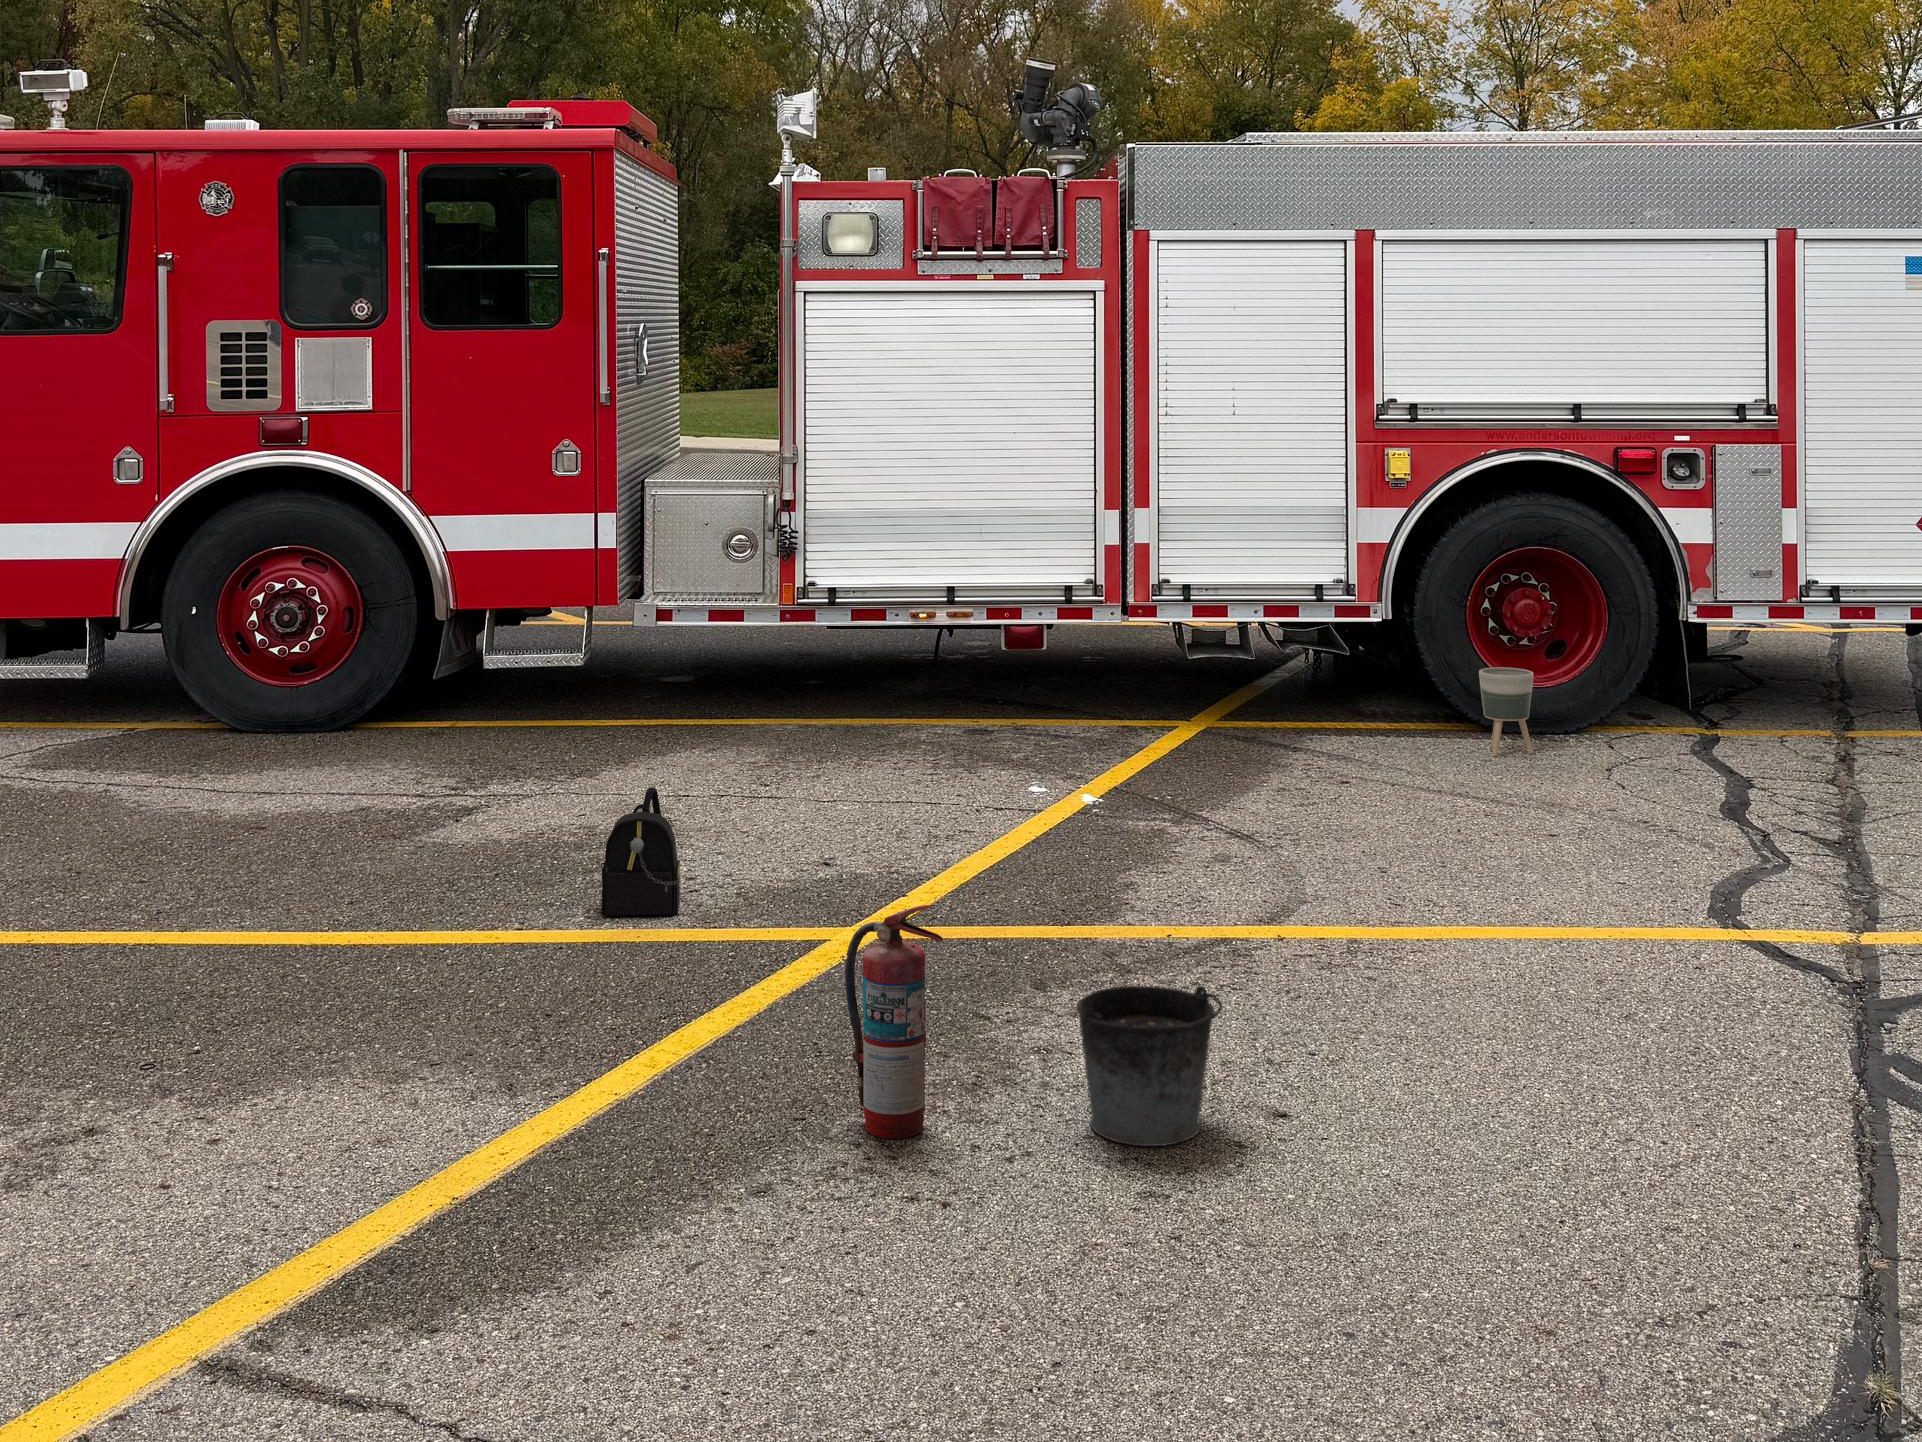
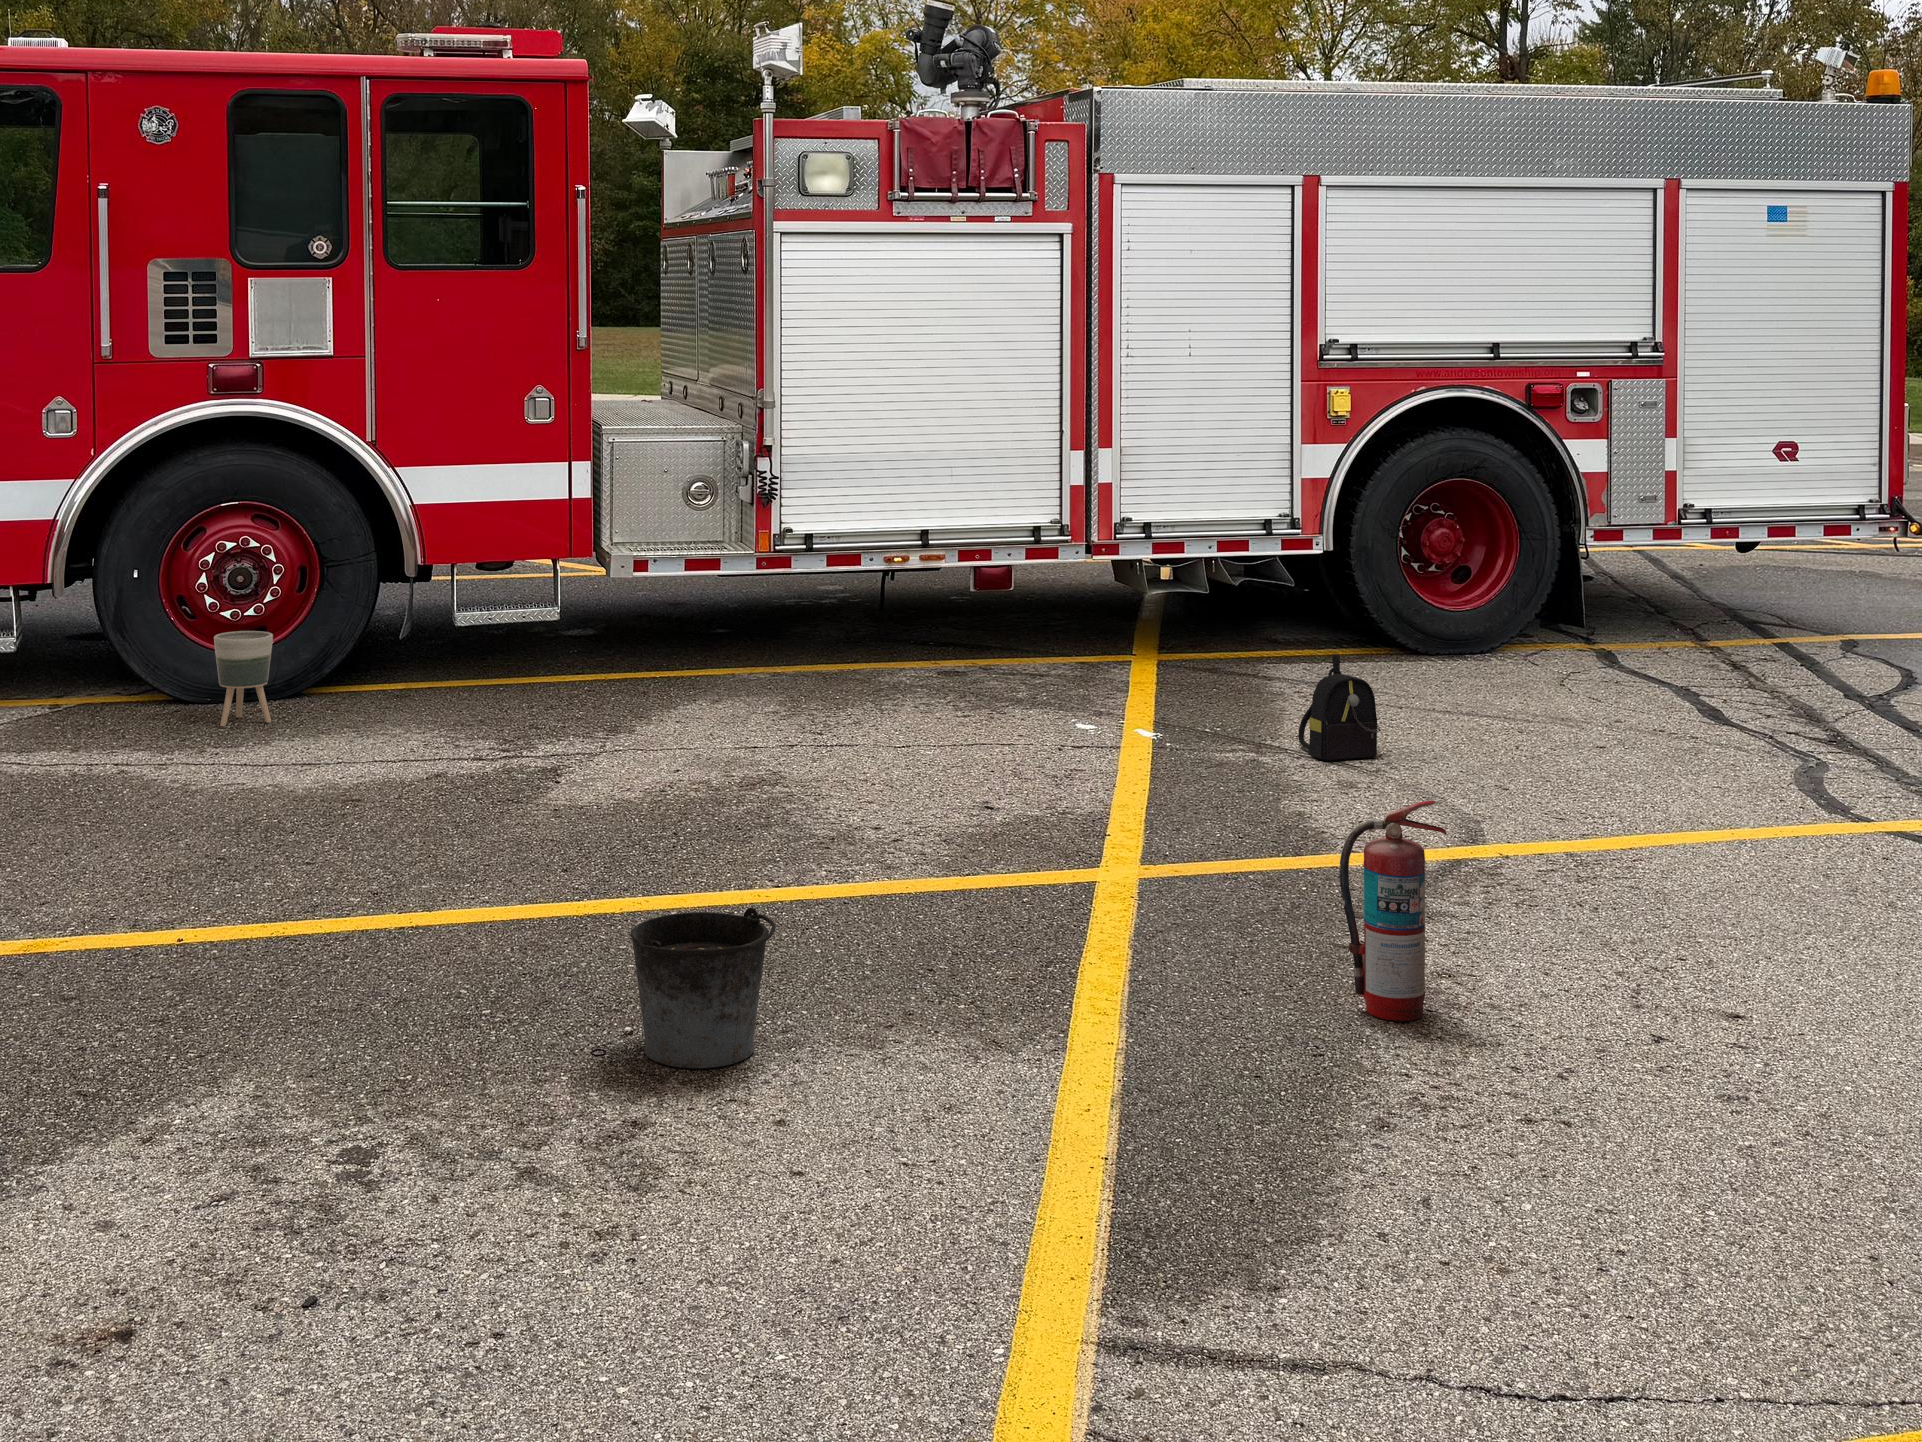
planter: present [1479,667,1534,756] -> present [214,631,273,727]
backpack: present [601,787,680,916] -> present [1298,654,1381,761]
bucket: present [1076,986,1223,1146] -> present [630,908,776,1068]

